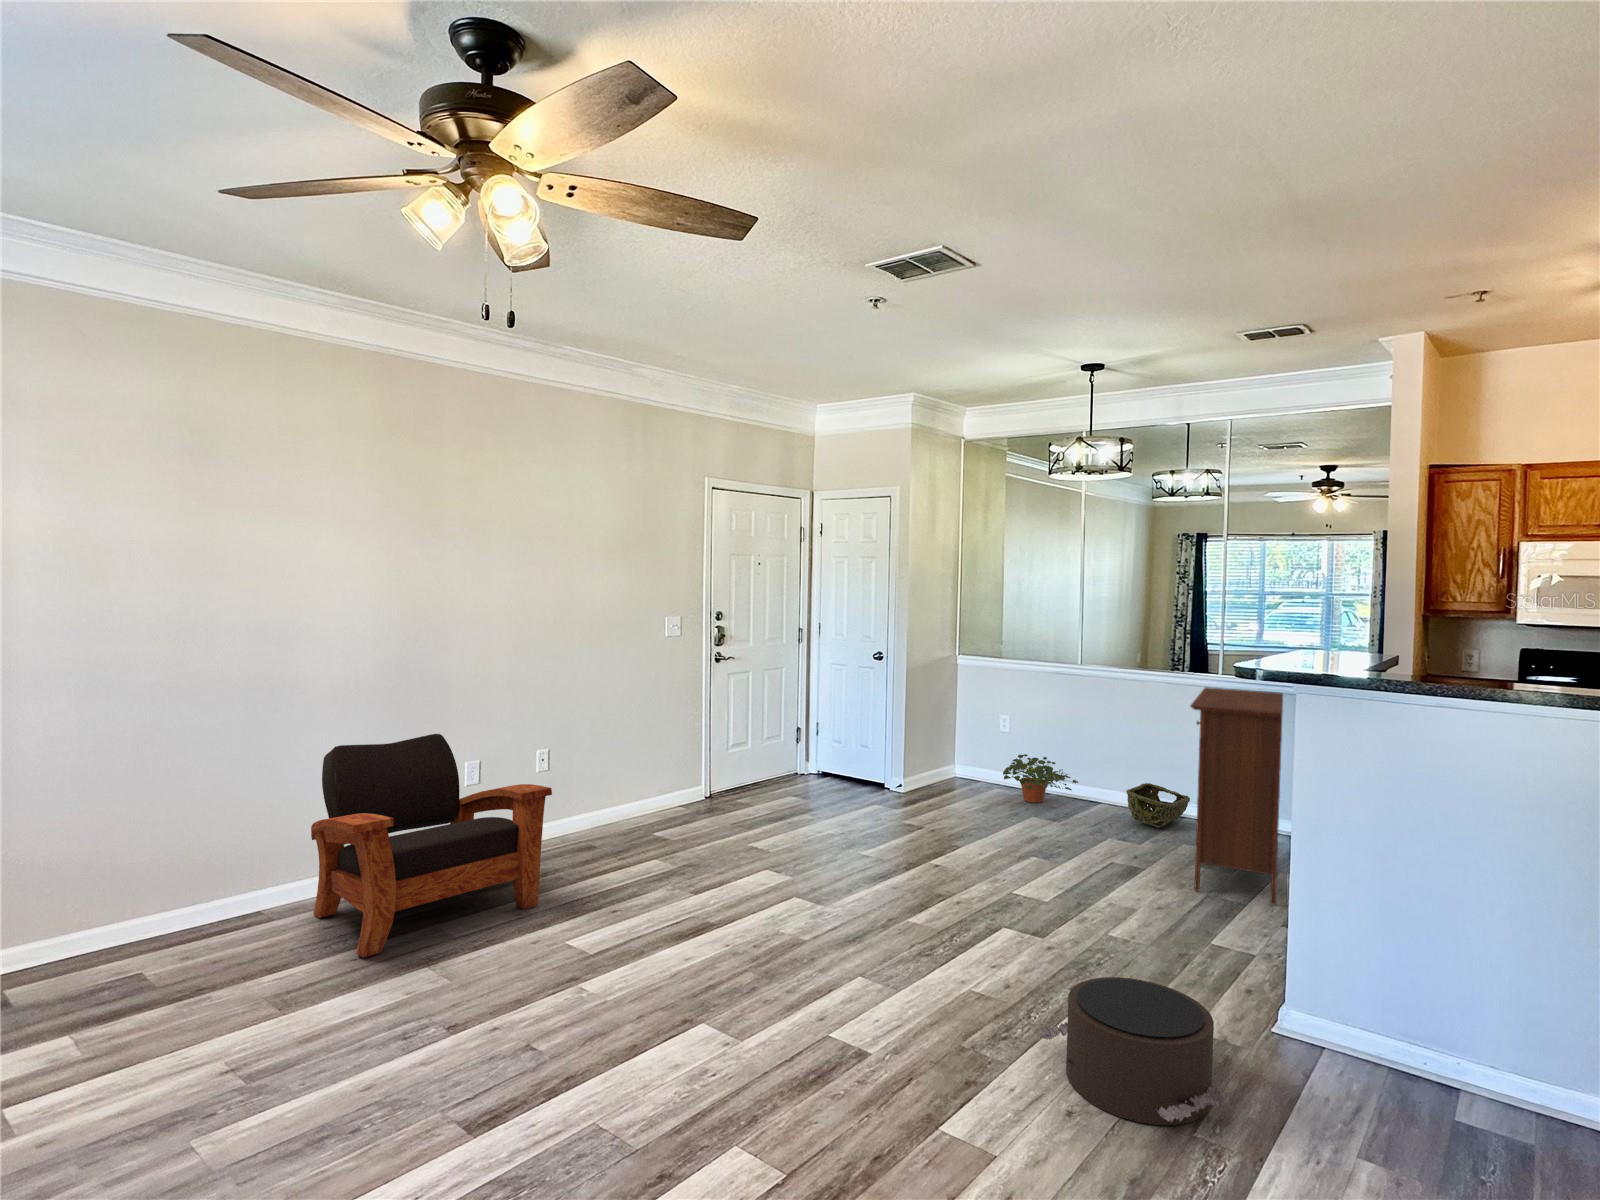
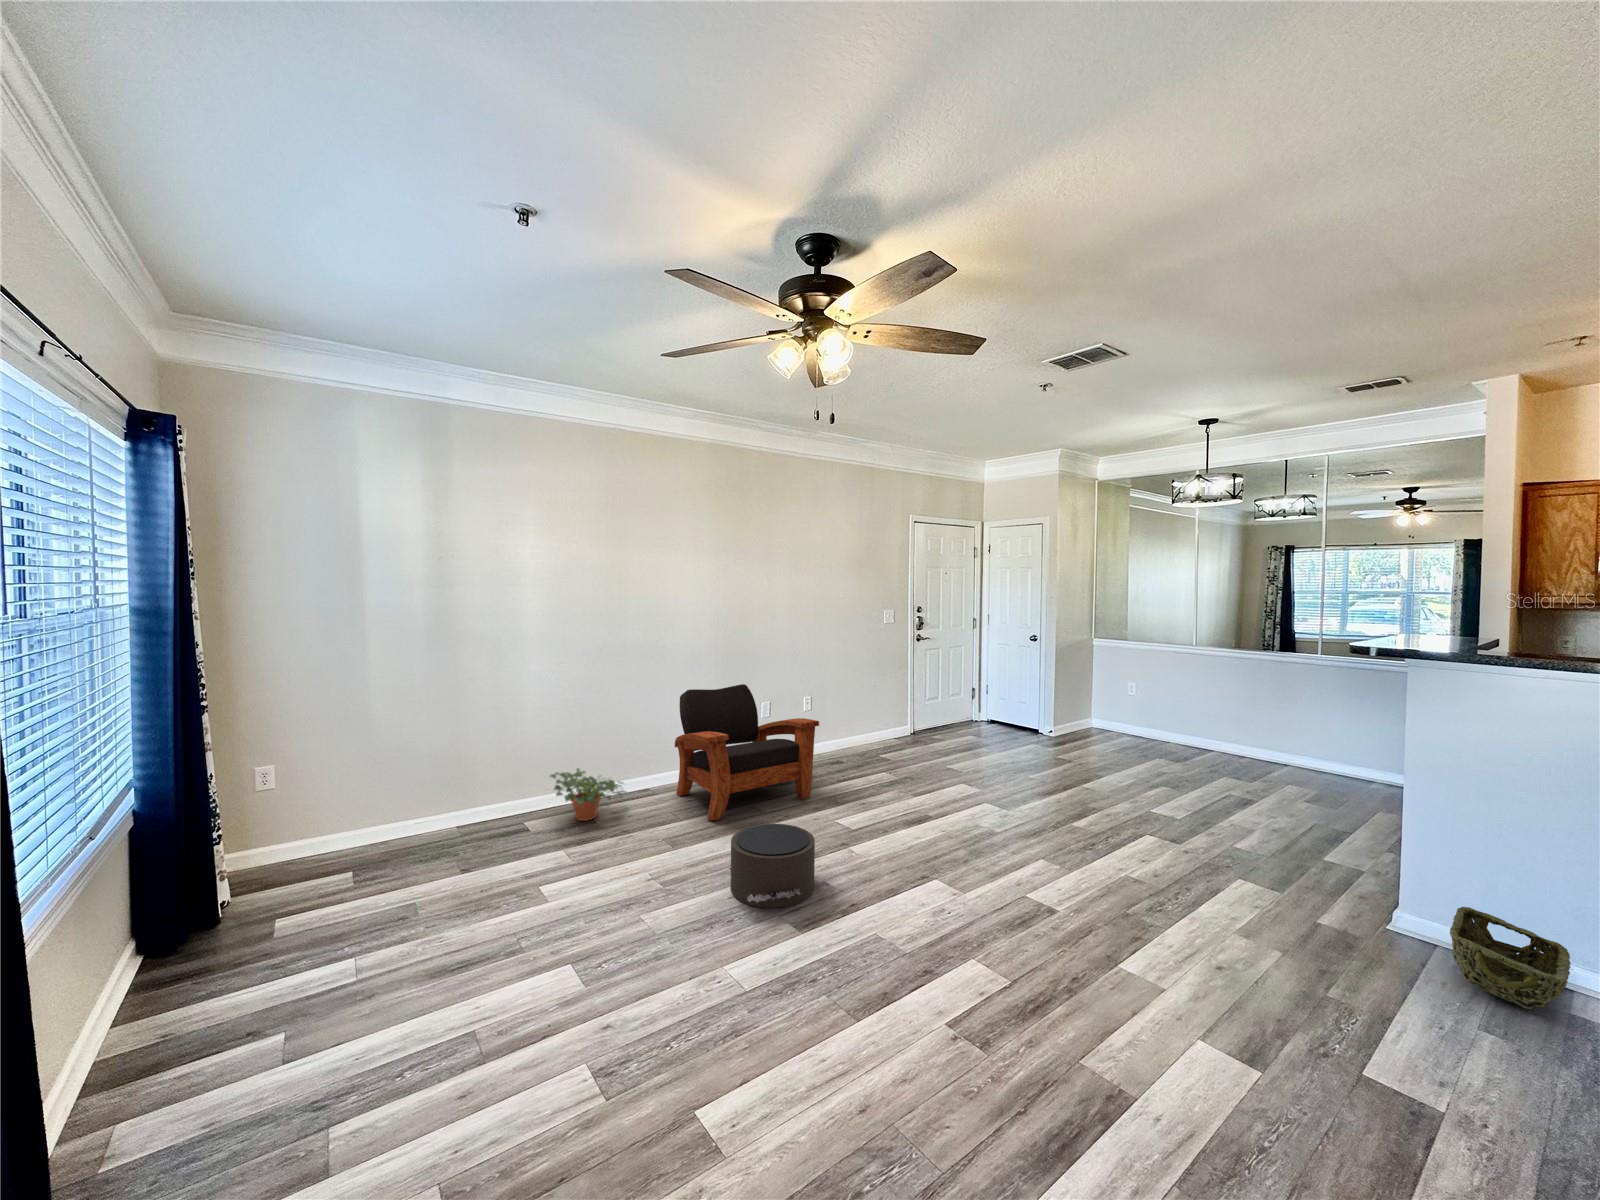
console table: present [1191,687,1283,904] -> none [1300,664,1386,836]
potted plant: present [1003,754,1078,803] -> present [550,769,626,821]
woven basket: present [1126,783,1190,828] -> present [1450,907,1571,1009]
pouf: present [1038,977,1227,1125] -> present [729,824,815,908]

